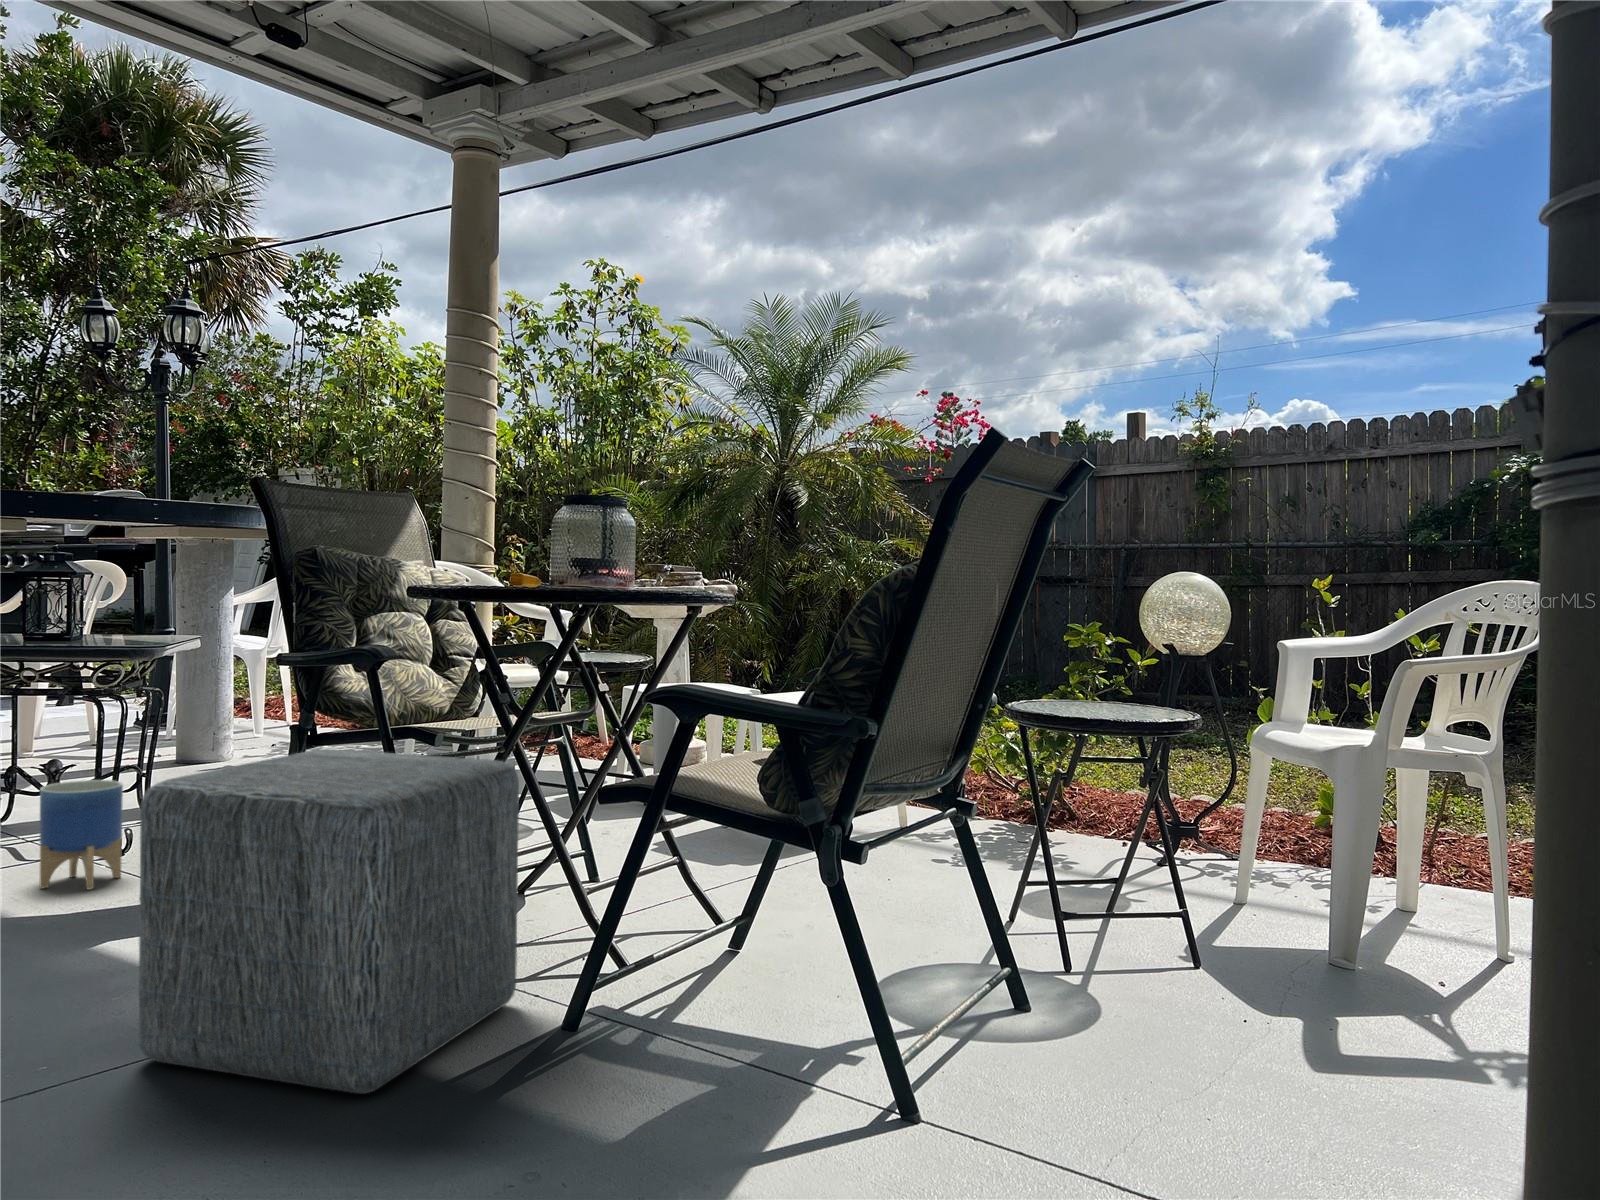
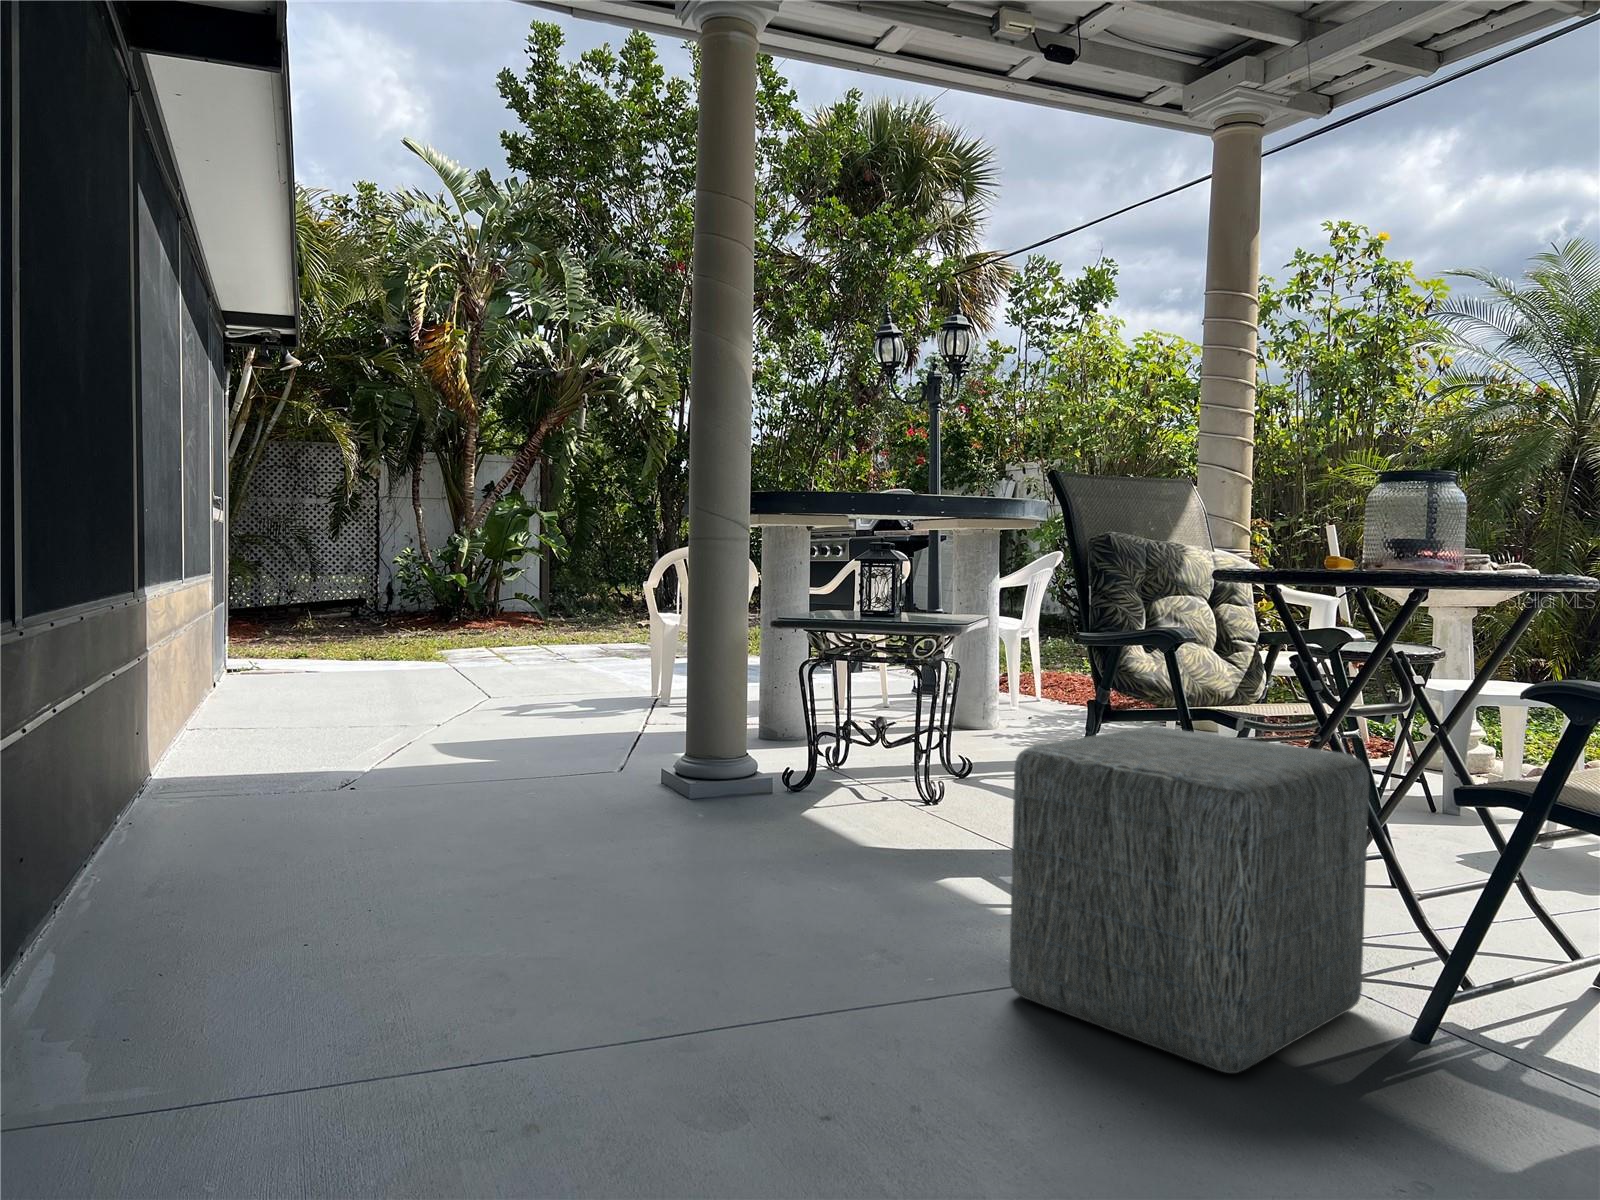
planter: present [39,780,123,890] -> none [882,736,944,830]

